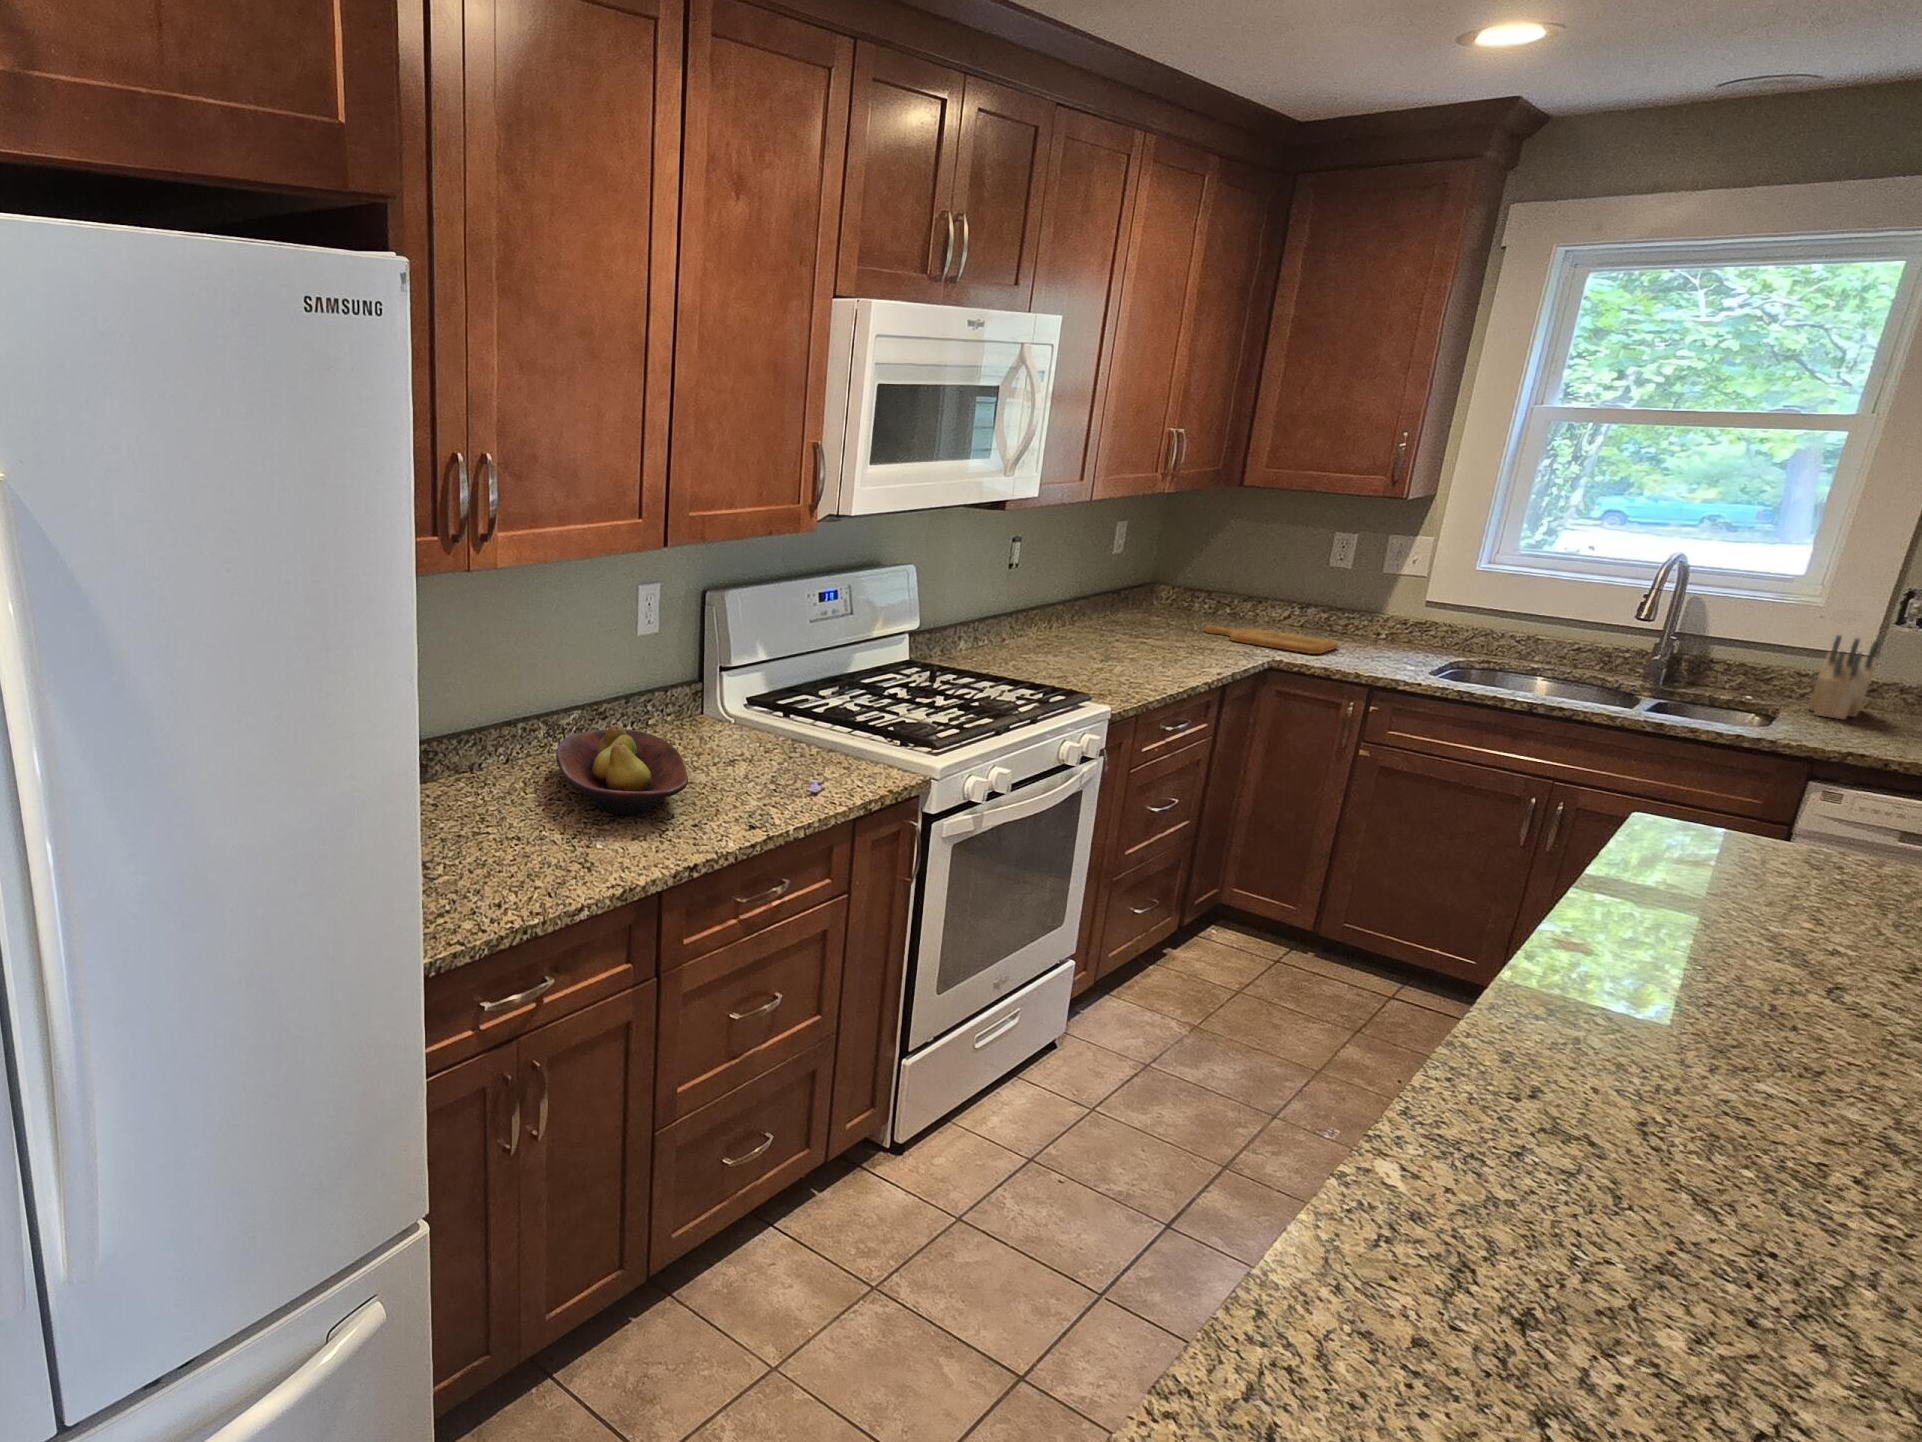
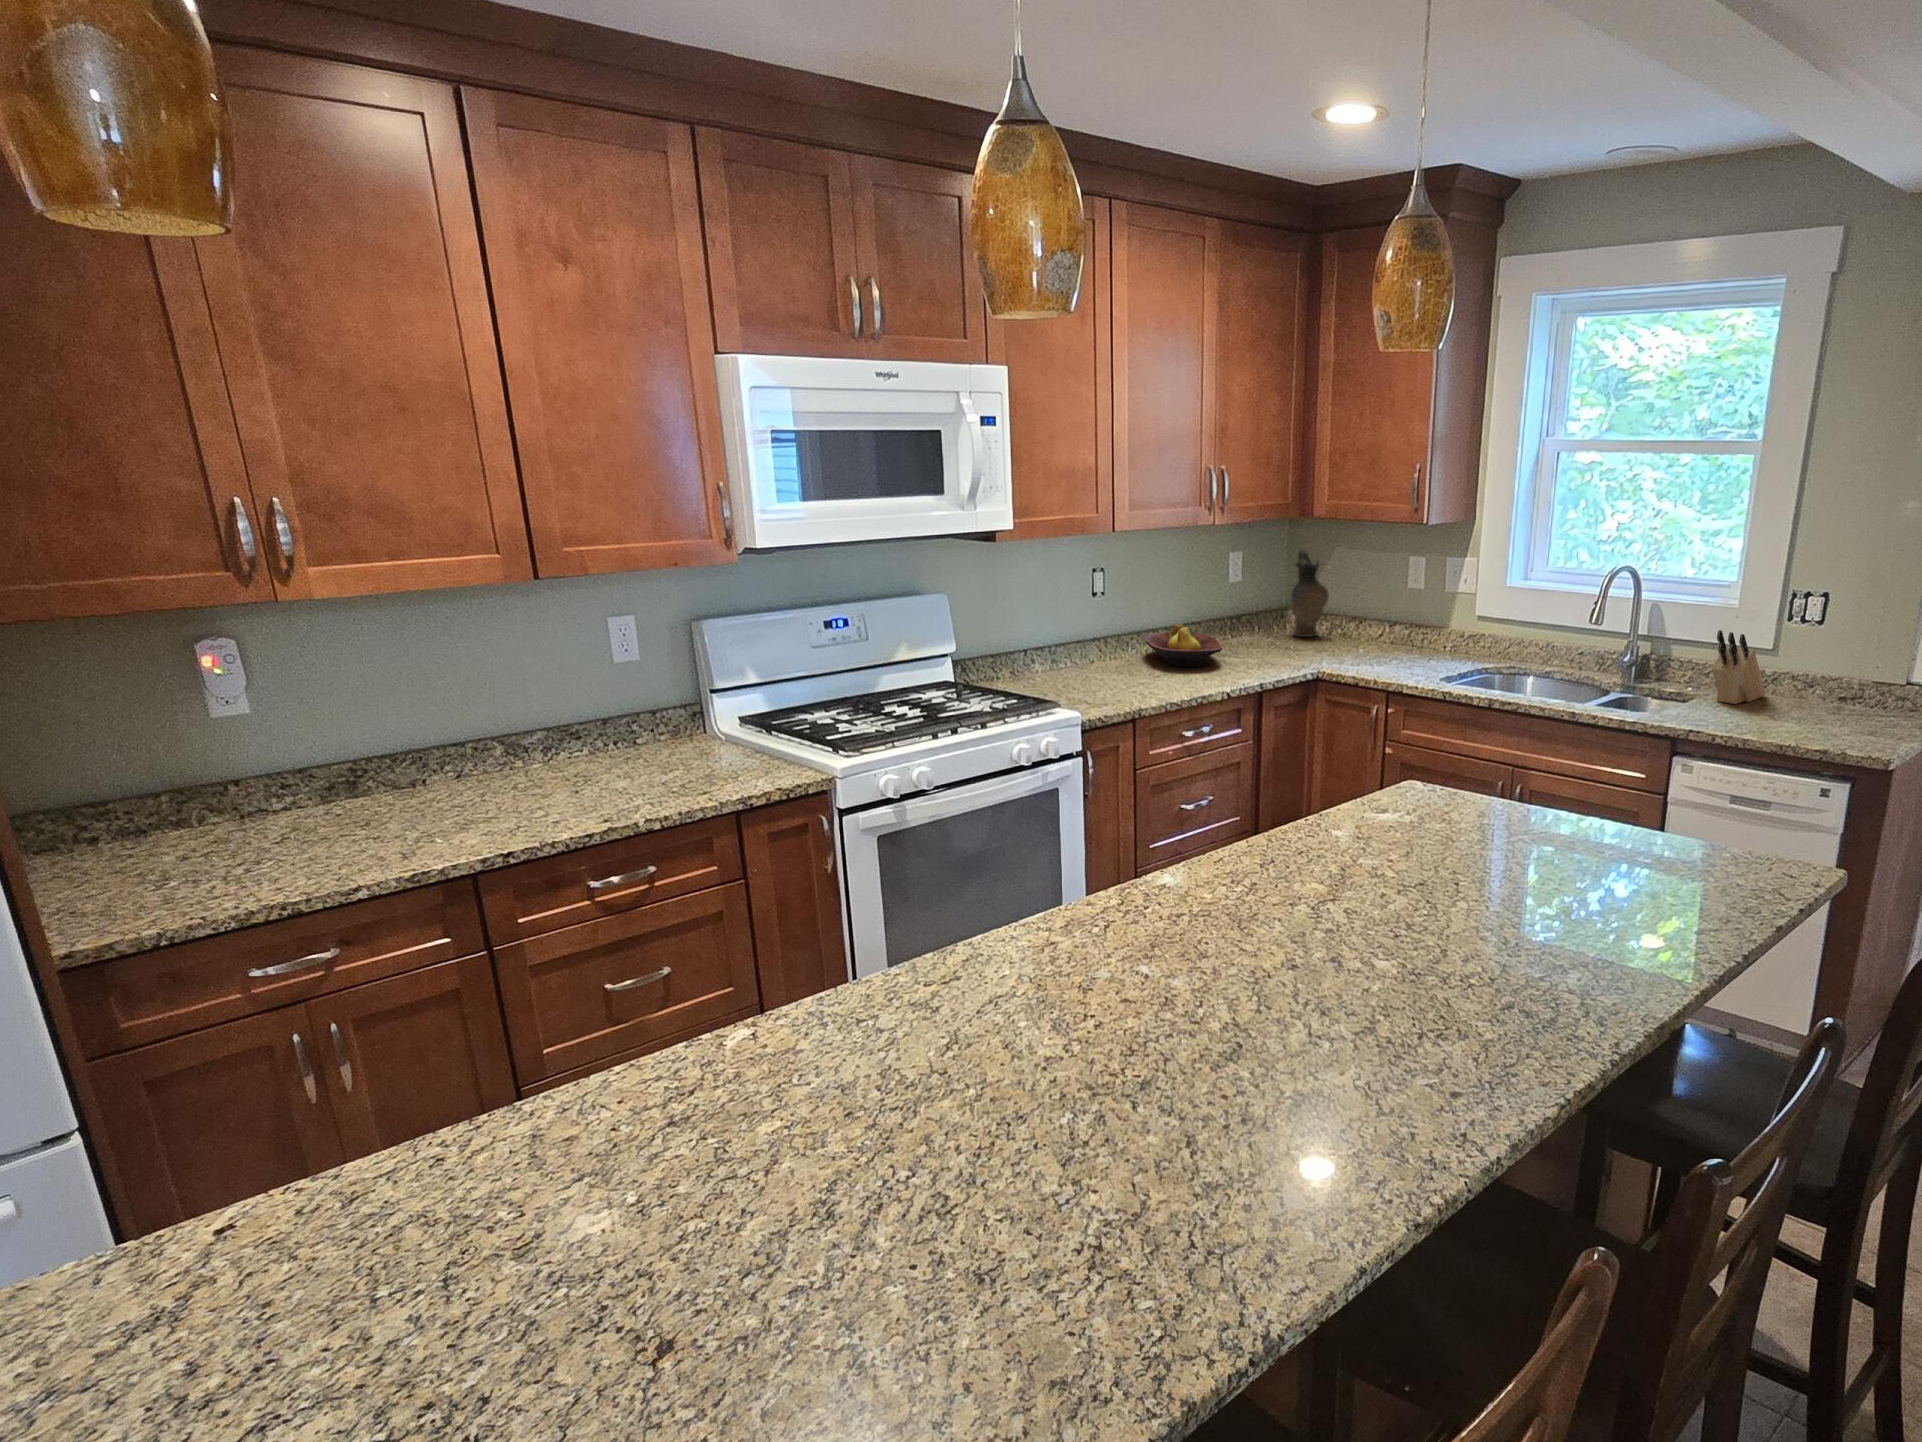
ceramic pitcher: none [1182,520,1233,616] -> present [1292,548,1329,637]
cutting board: present [1204,626,1338,654] -> none [1286,645,1386,666]
fruit bowl: present [556,725,688,815] -> present [1145,624,1222,667]

